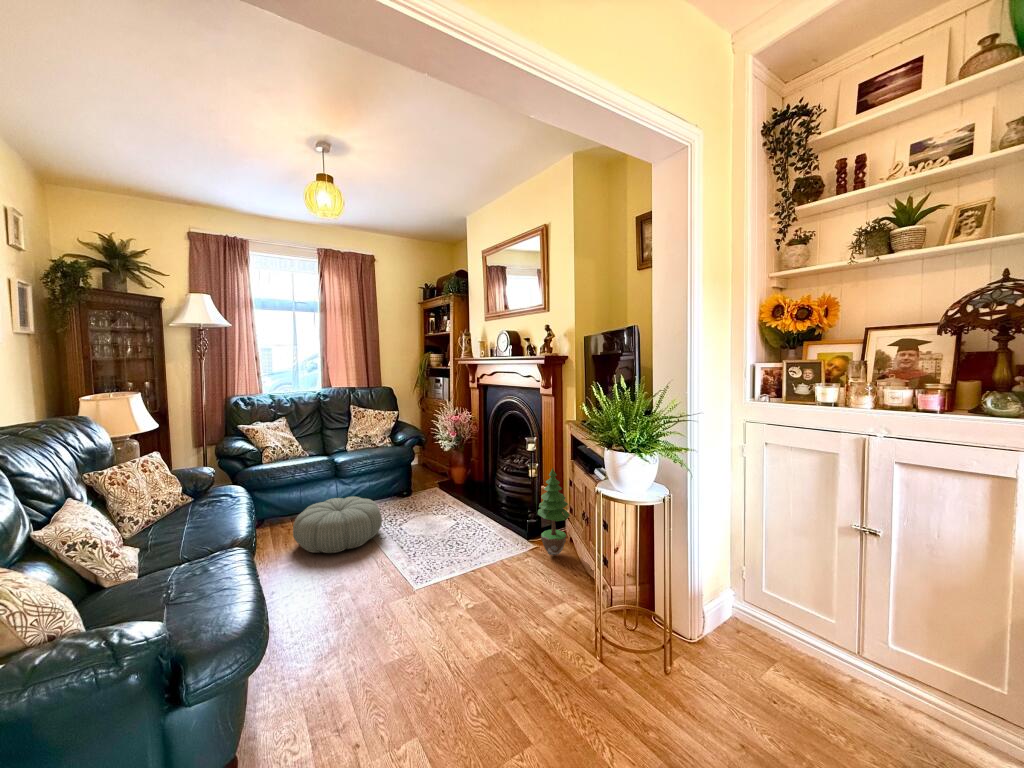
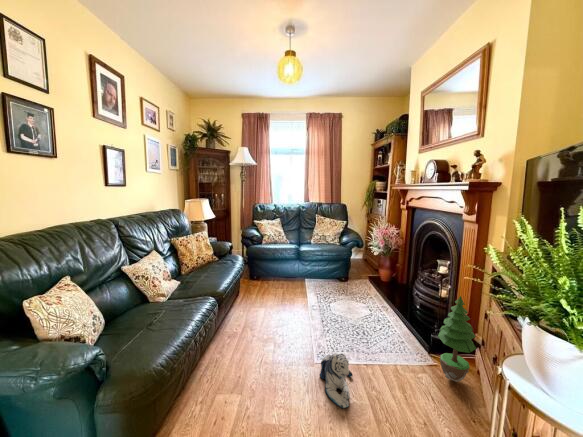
pouf: present [293,496,382,553] -> none [261,275,316,313]
plush toy: none [424,559,471,614] -> present [320,354,352,408]

